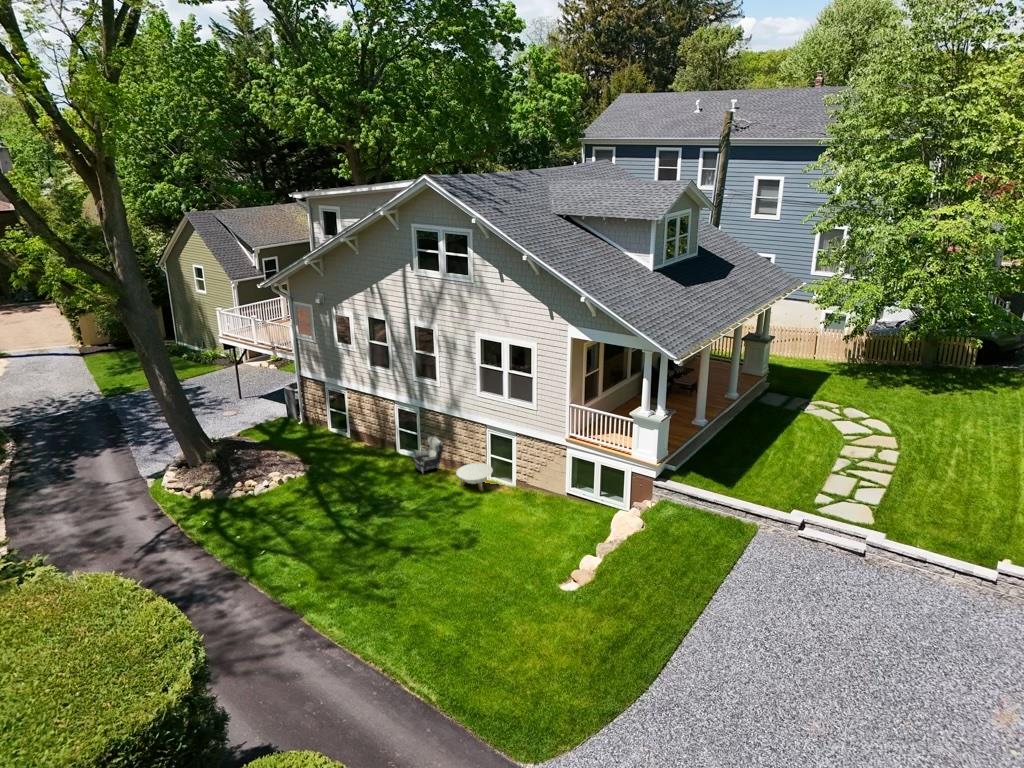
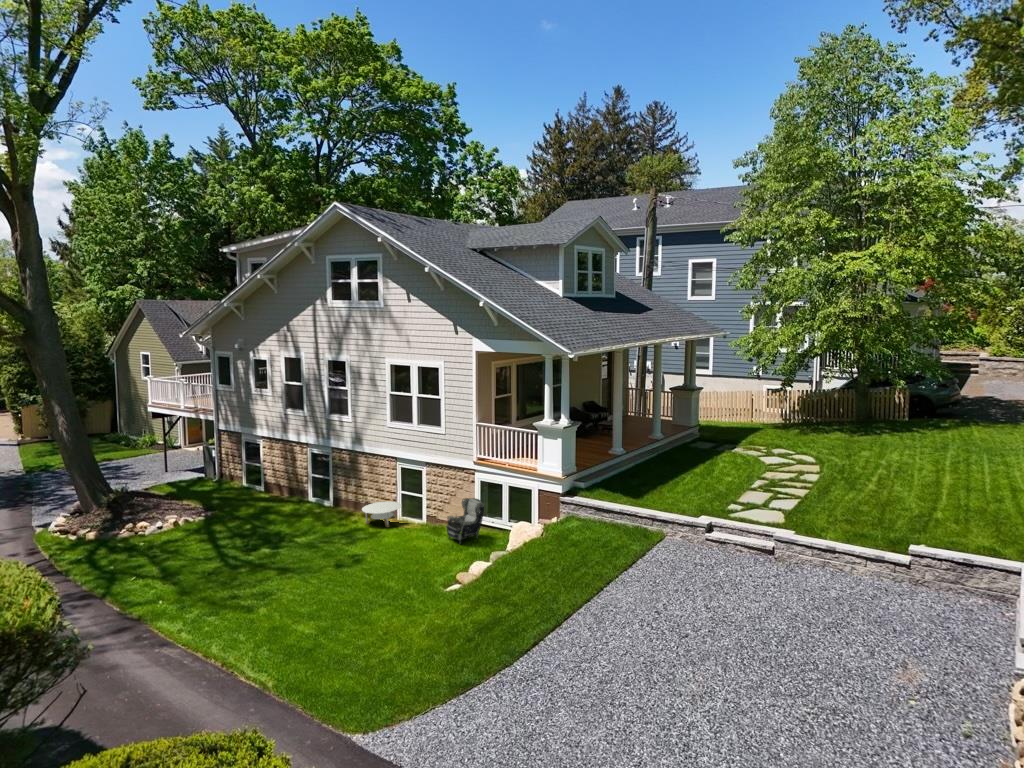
armchair: present [414,436,443,474] -> present [447,498,484,544]

